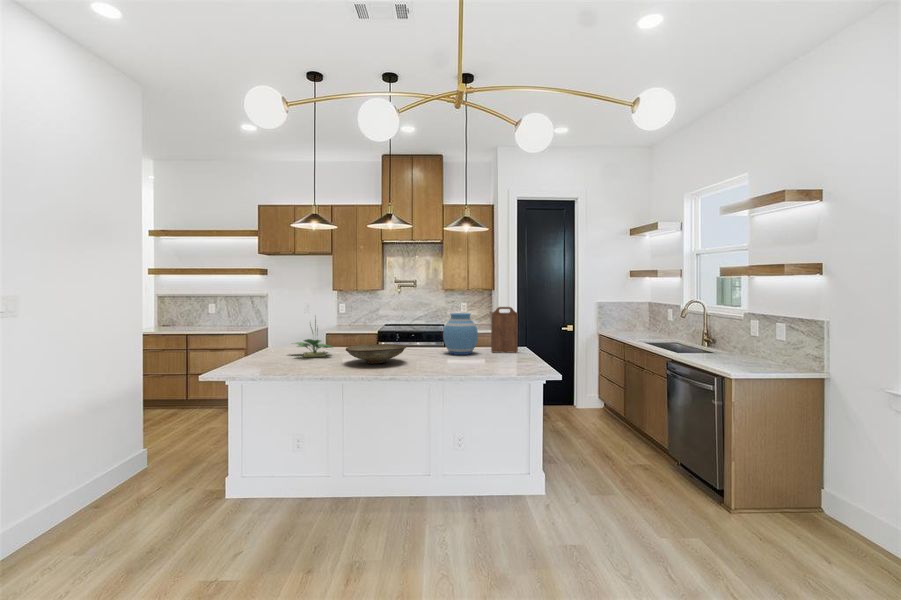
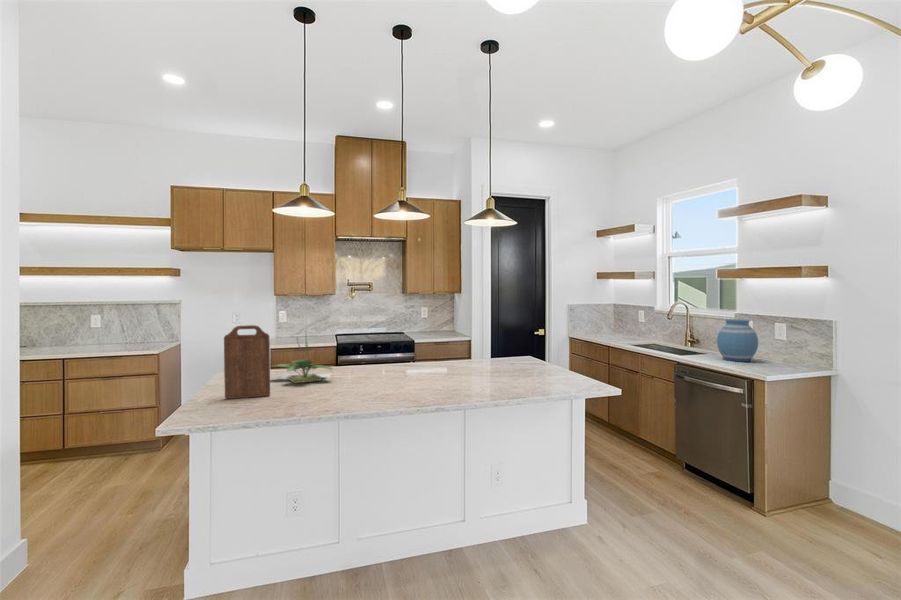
cutting board: present [491,307,518,352] -> present [224,325,270,399]
vase: present [443,313,478,355] -> present [717,319,758,362]
decorative bowl: present [346,344,406,364] -> none [362,362,436,387]

